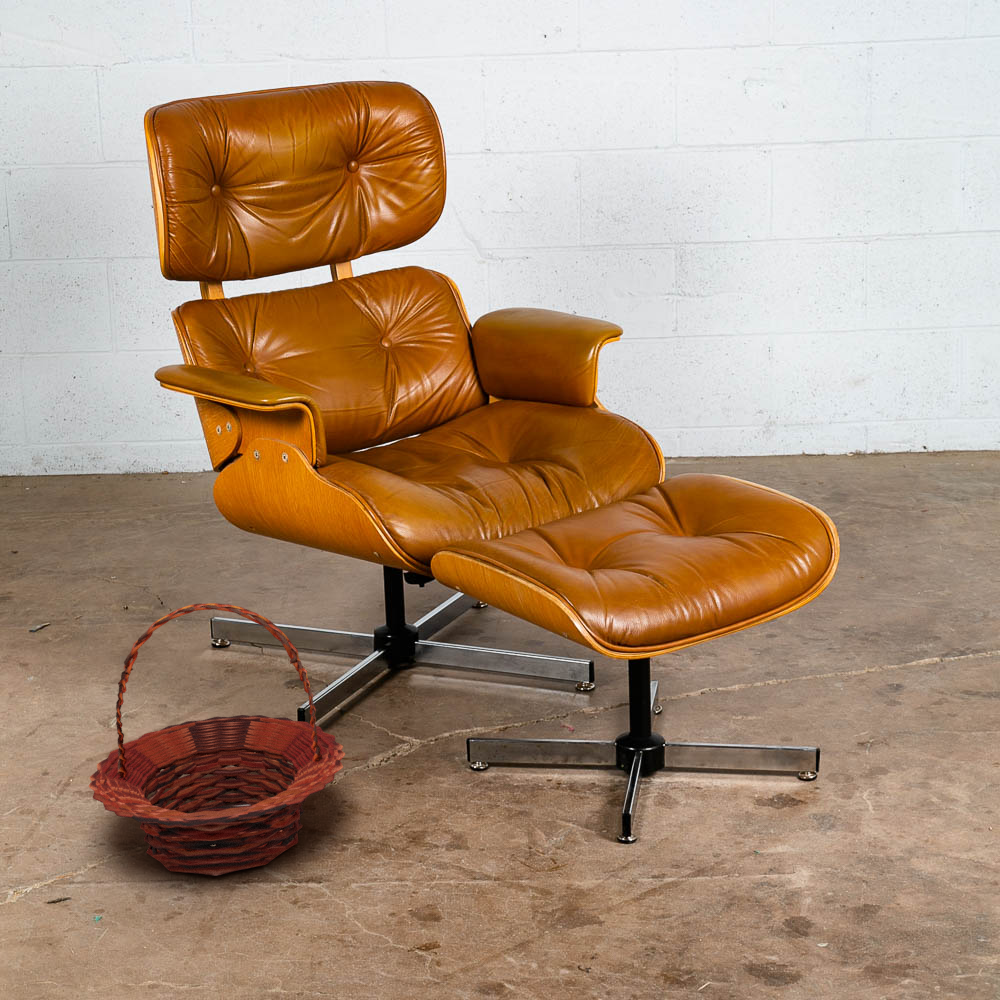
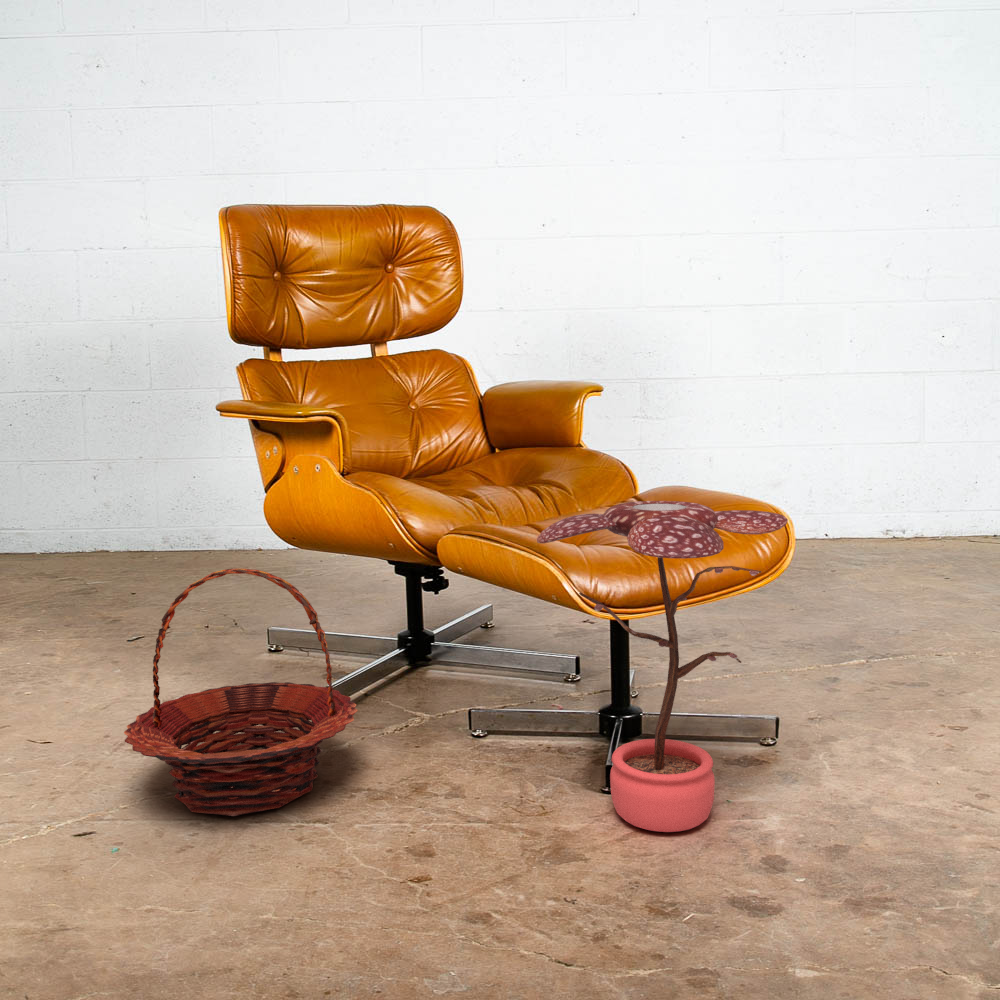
potted plant: none [546,528,824,889] -> present [537,501,788,832]

